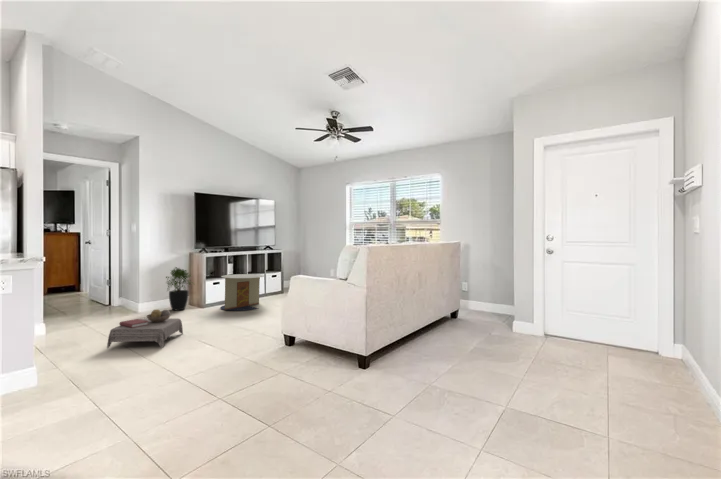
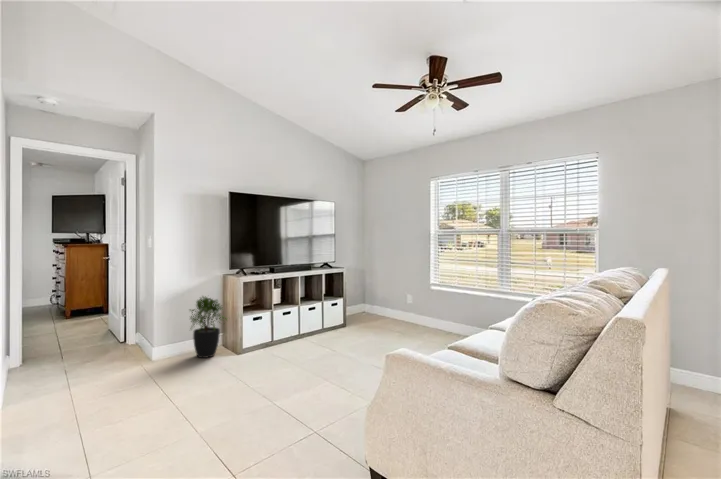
side table: present [220,274,264,311] -> none [262,305,324,362]
ottoman: present [107,310,183,348] -> none [56,382,197,465]

